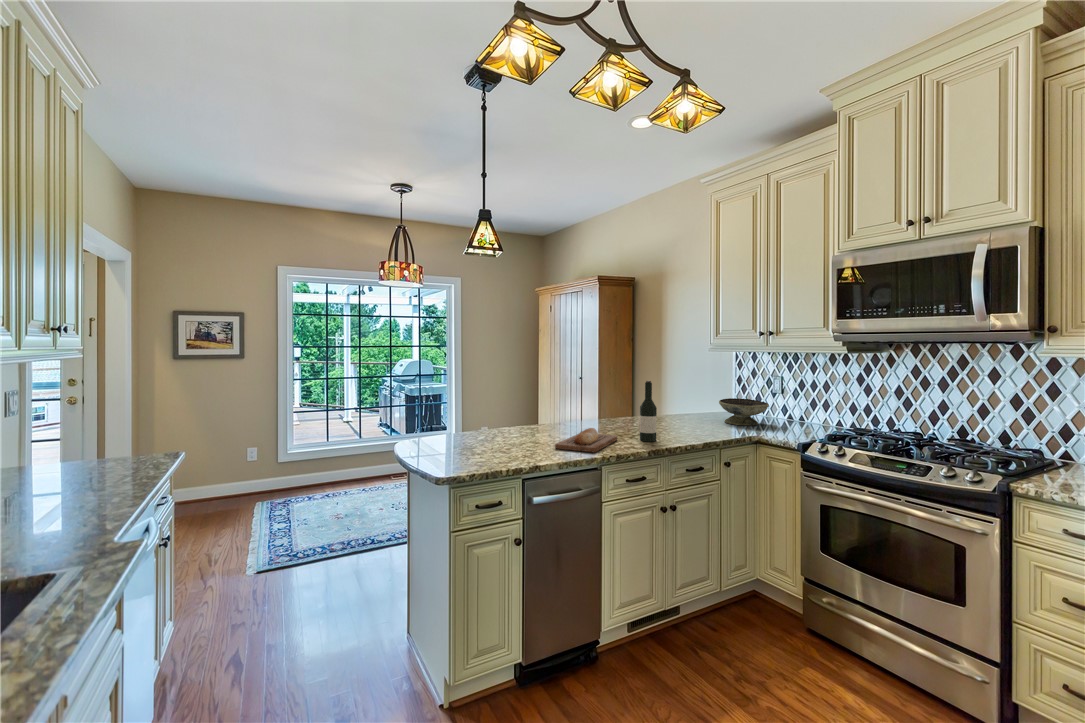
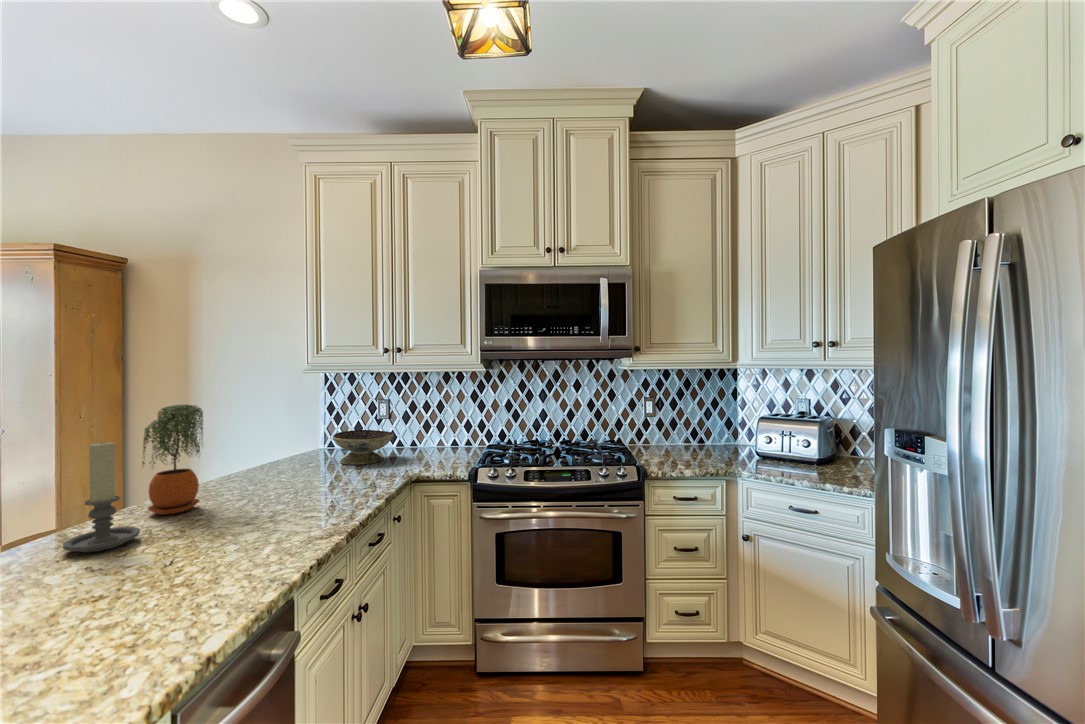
potted plant: none [594,366,625,426] -> present [142,405,203,515]
candle holder: none [557,380,584,431] -> present [63,441,140,553]
wine bottle: present [640,381,657,442] -> none [282,423,313,525]
bread loaf: present [555,428,617,452] -> none [136,529,254,608]

